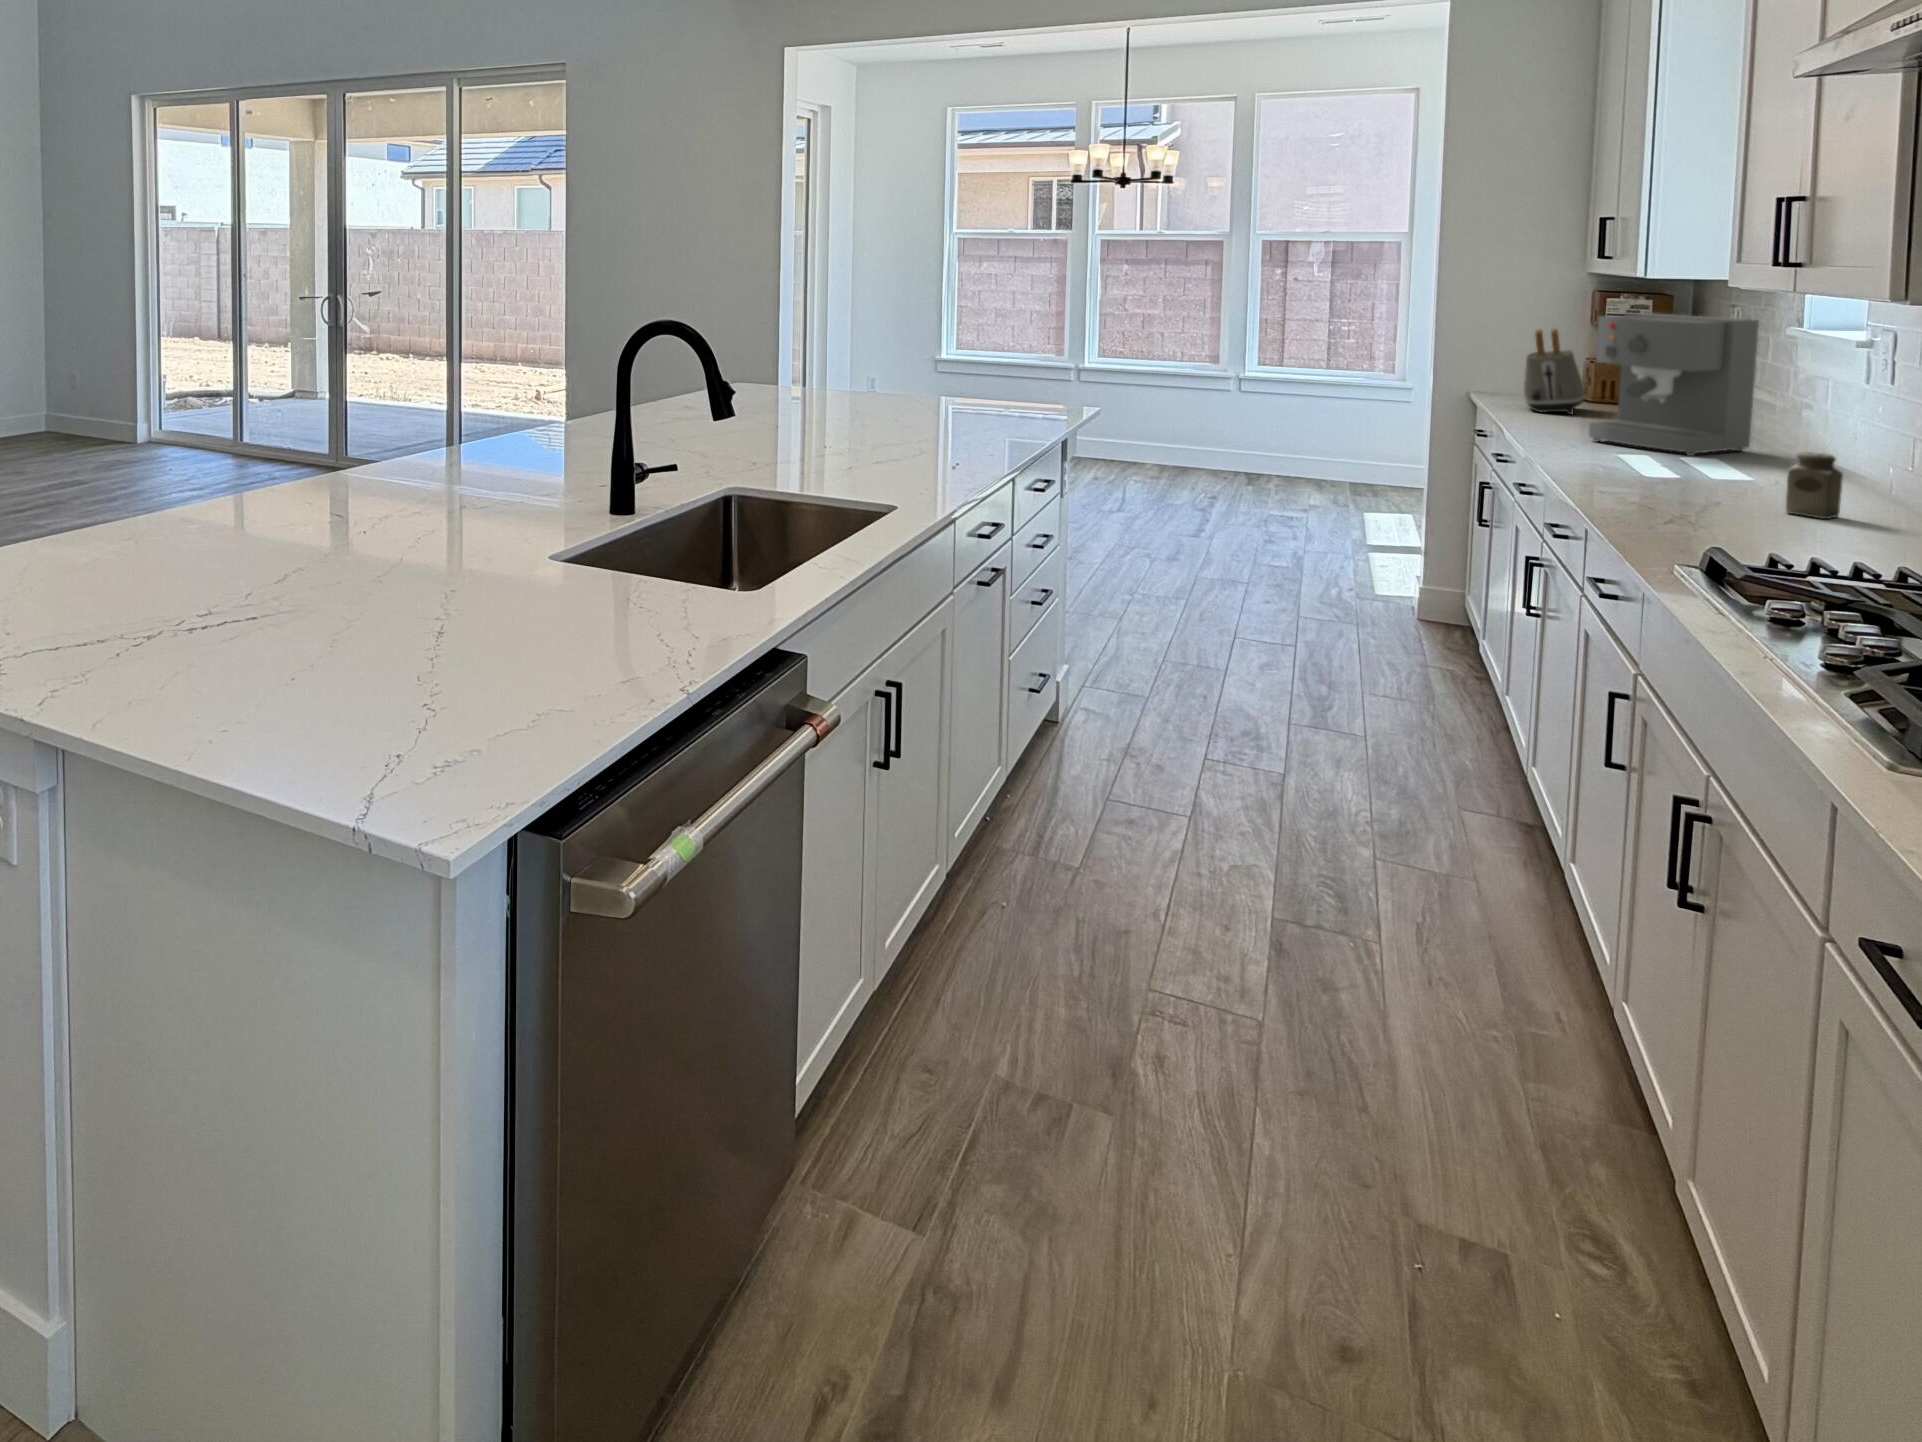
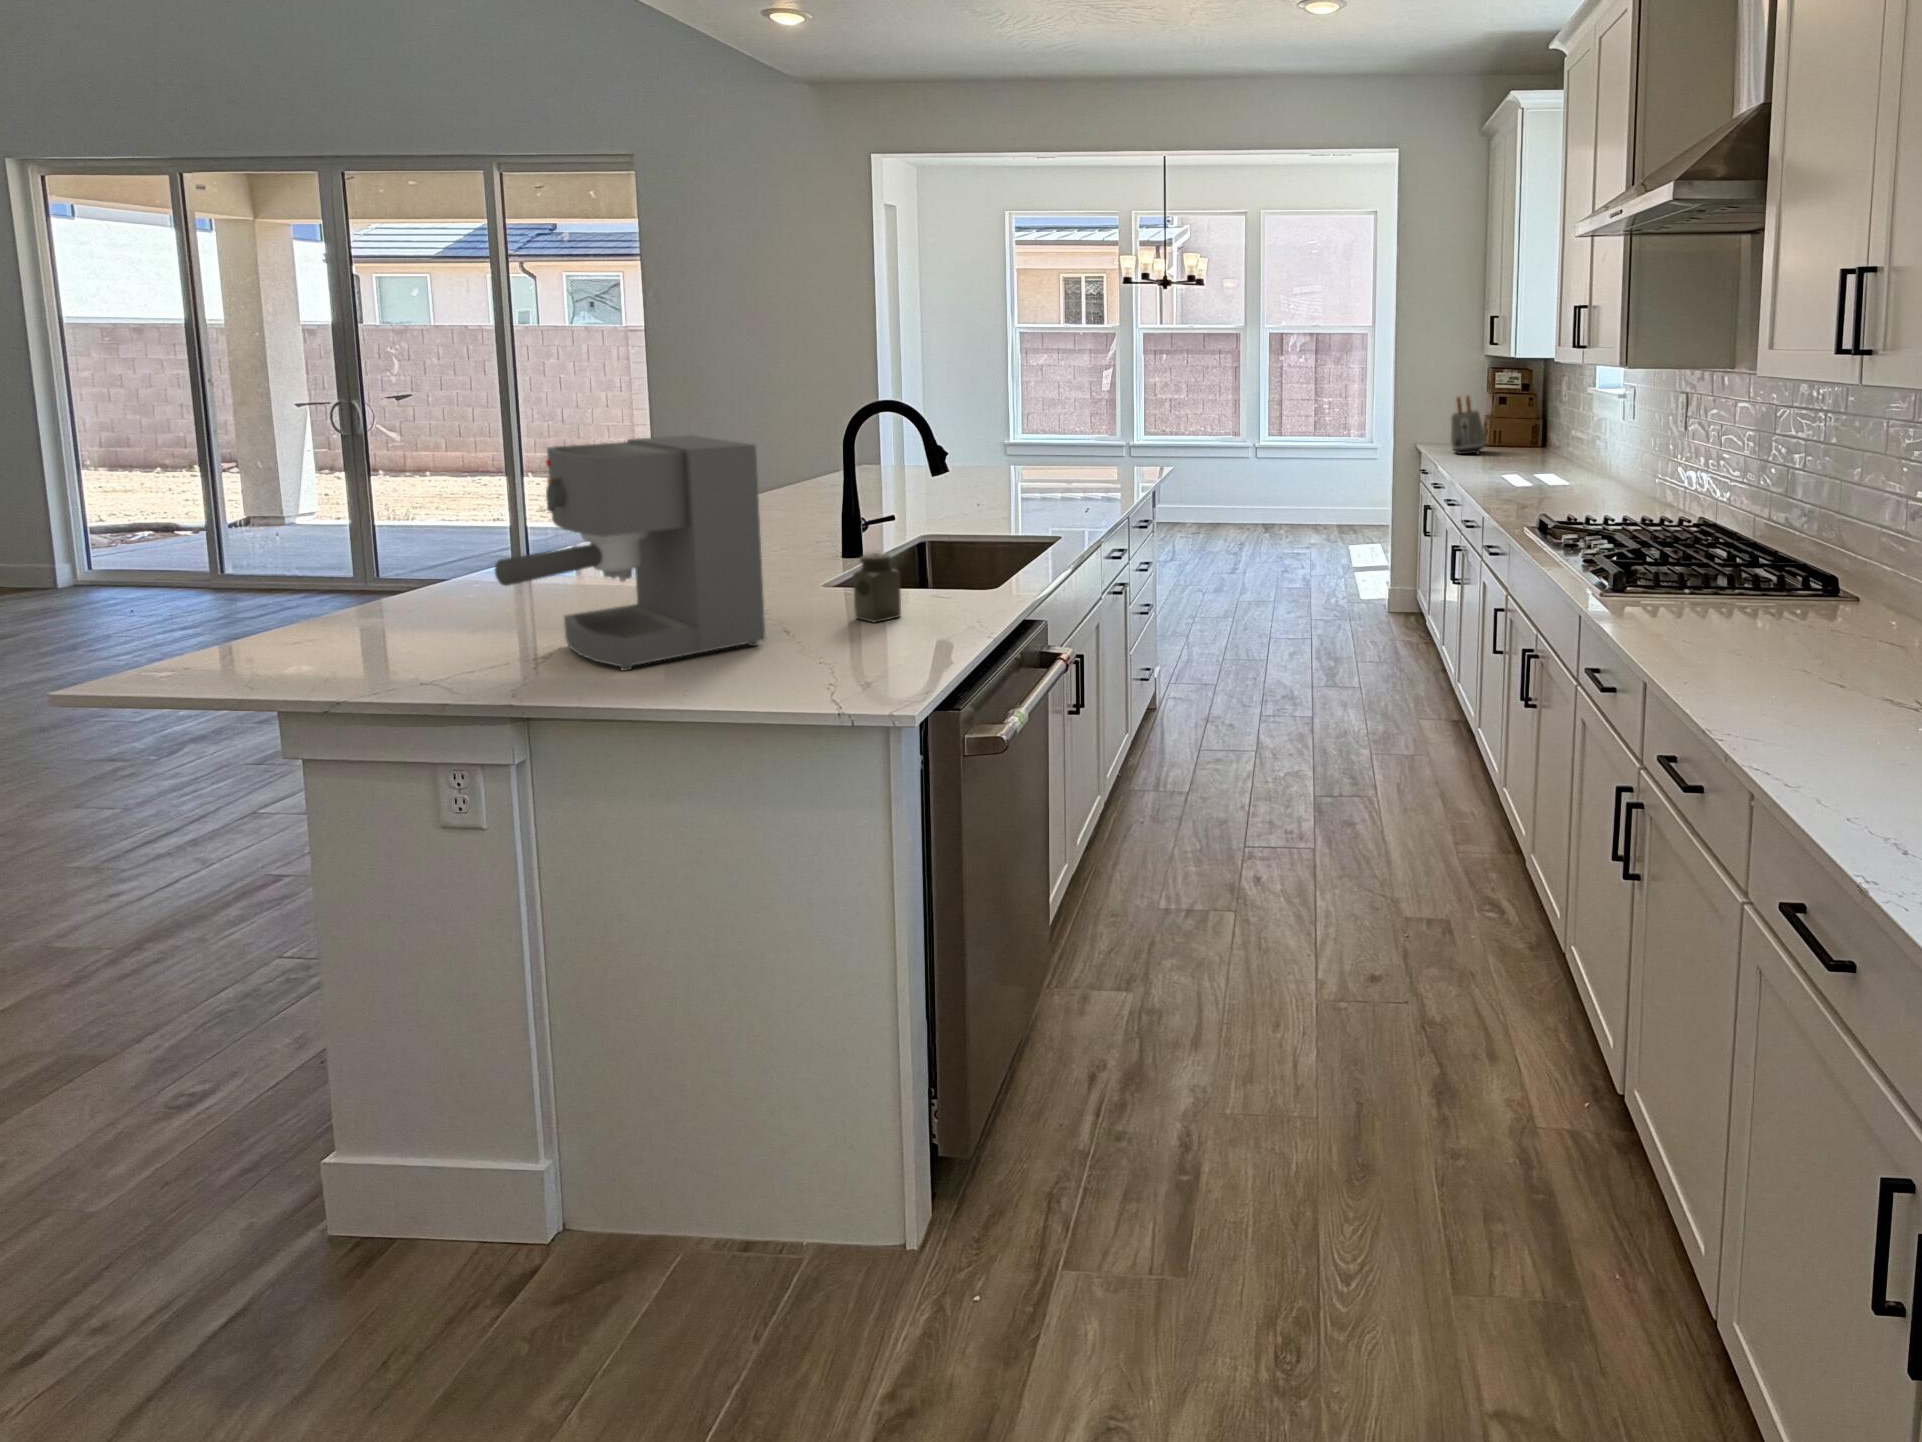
coffee maker: present [1589,313,1759,456] -> present [495,435,765,671]
salt shaker: present [1786,452,1843,519] -> present [853,553,901,623]

